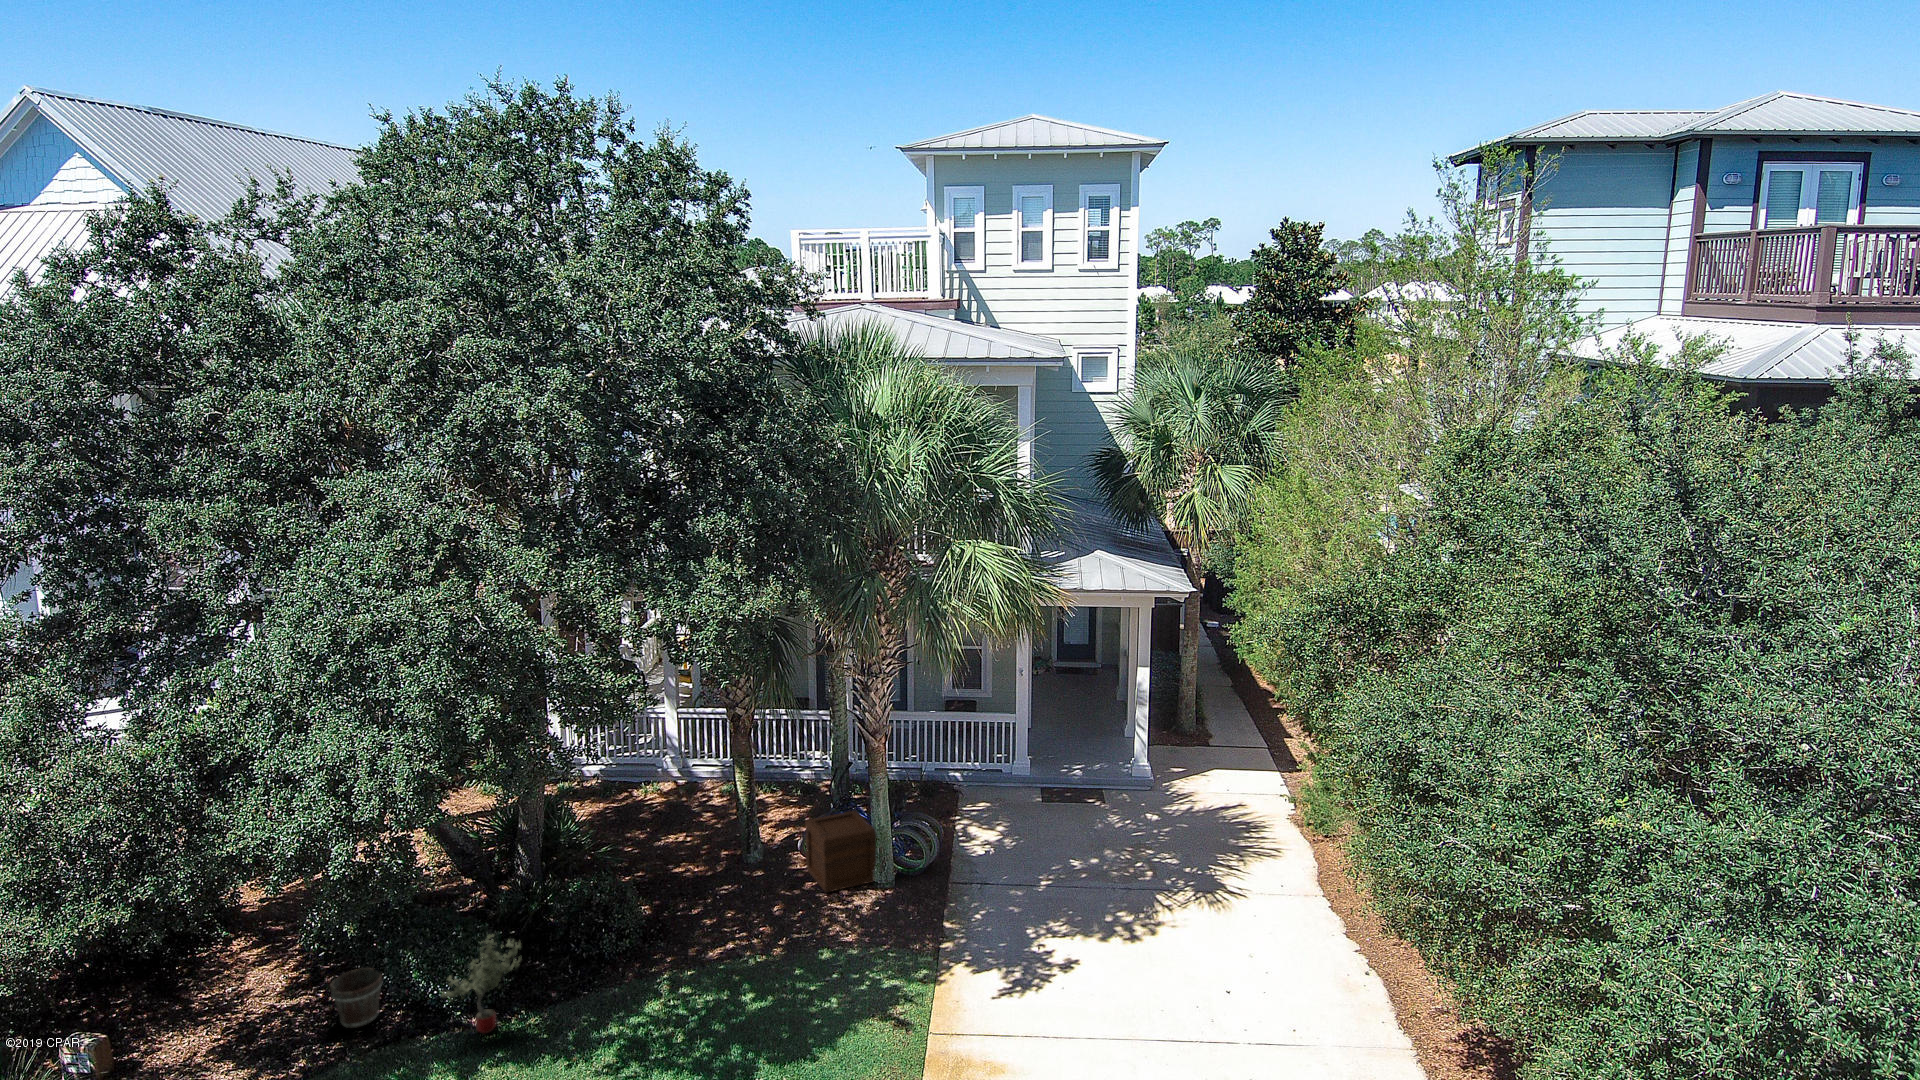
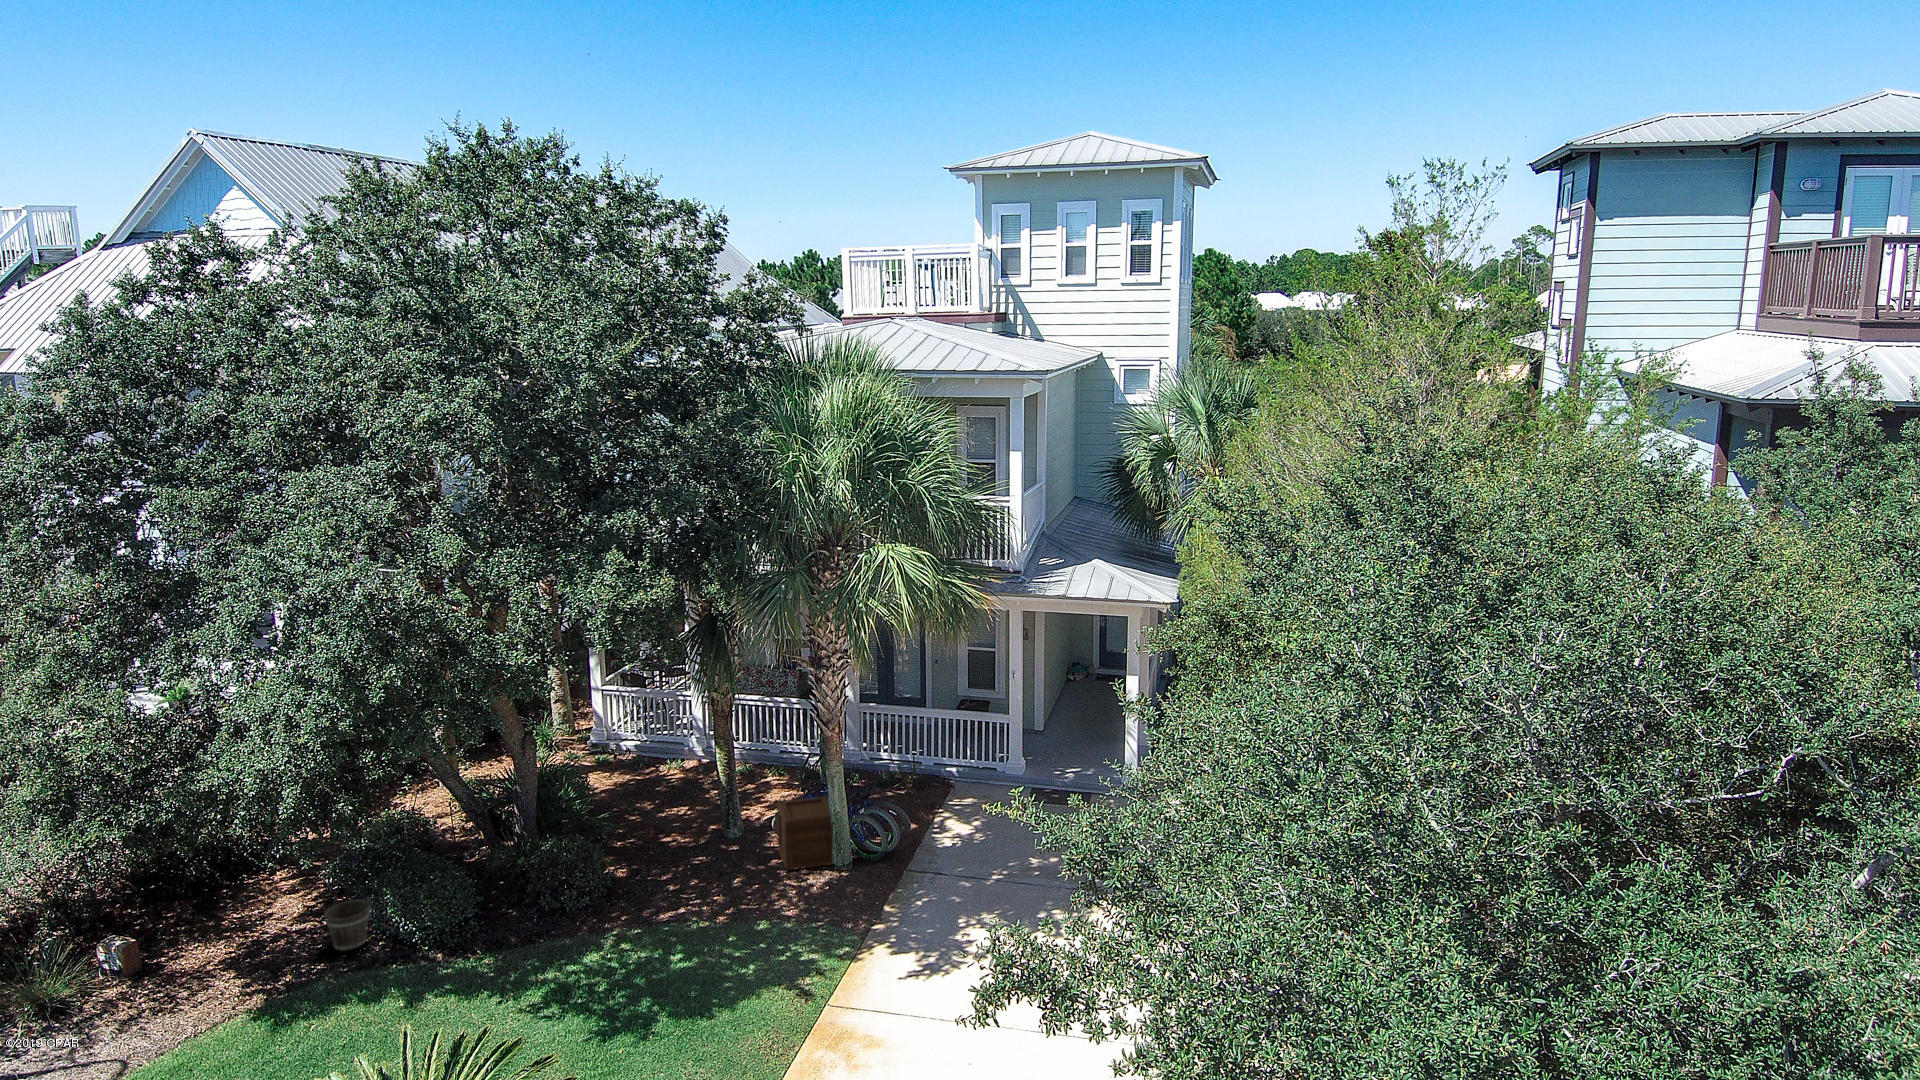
potted tree: present [442,935,522,1034] -> none [405,878,482,966]

